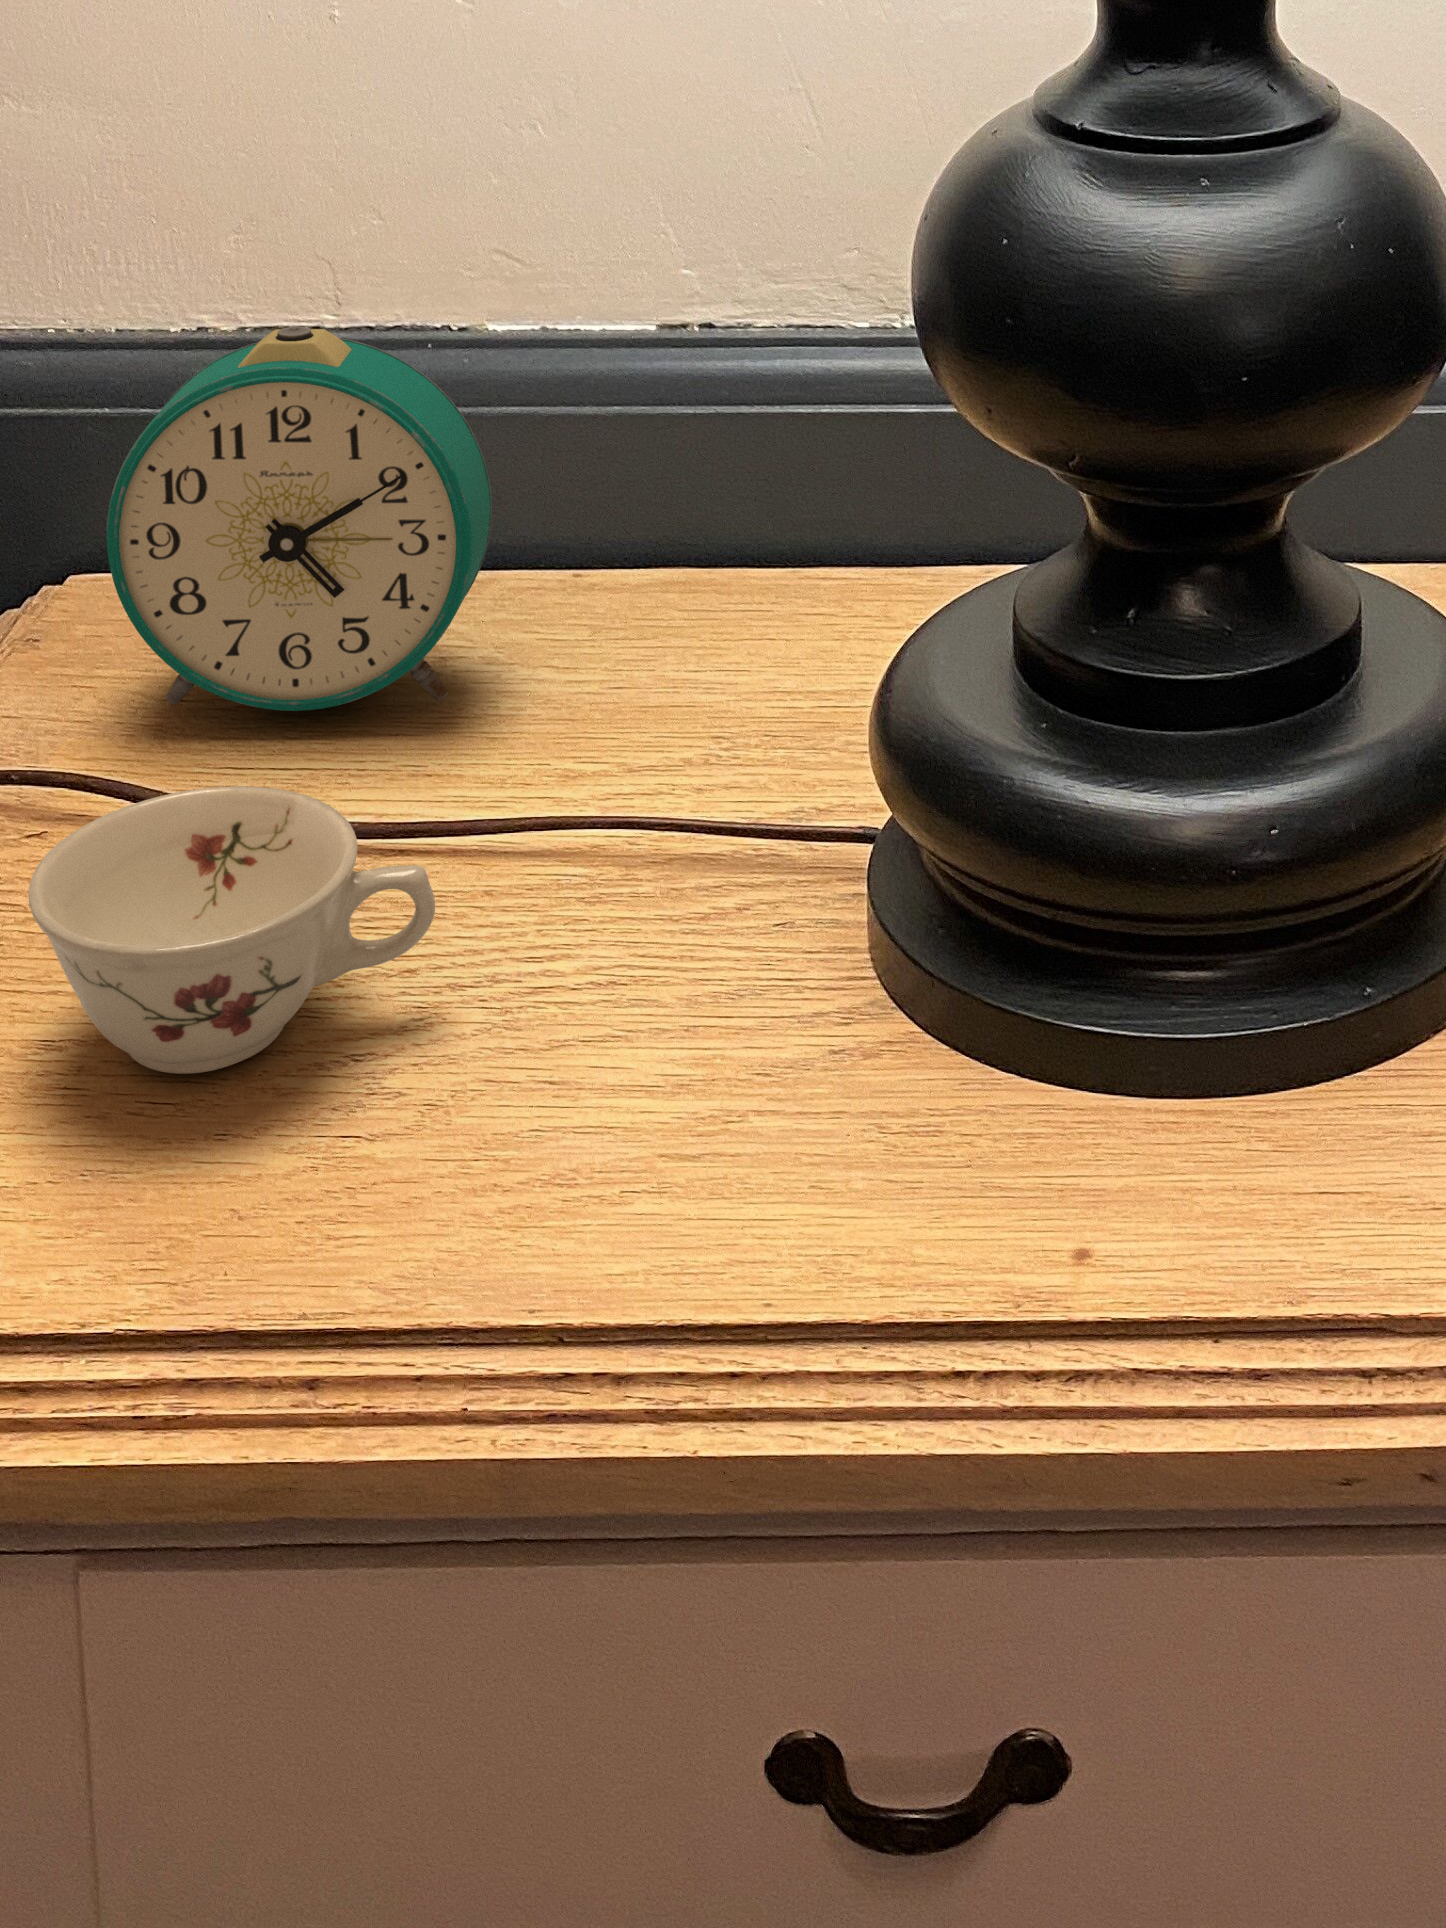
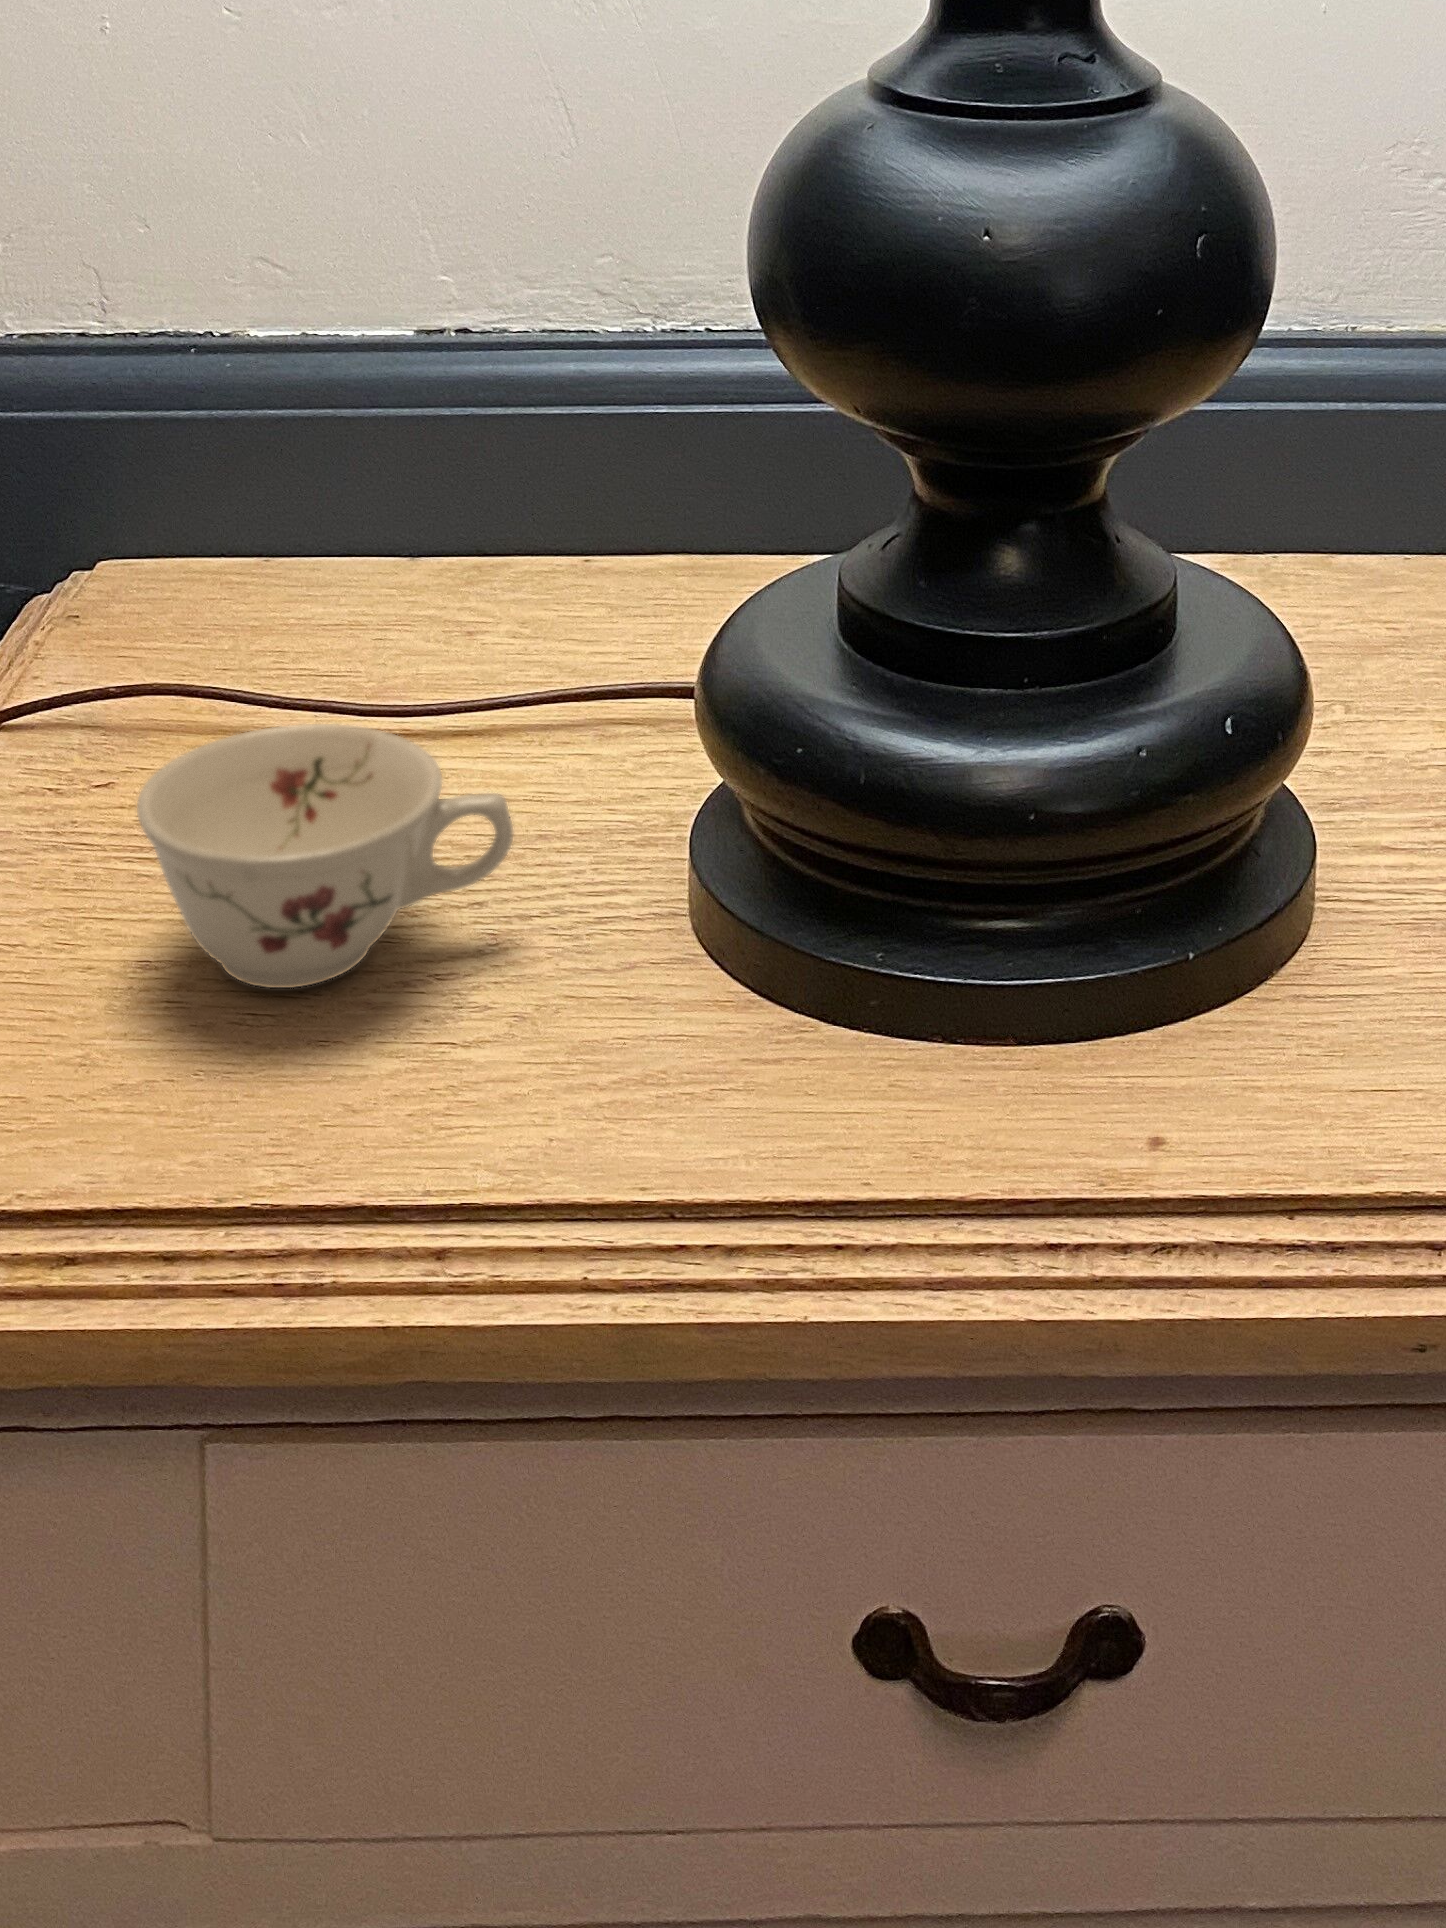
alarm clock: present [107,327,492,711] -> none [164,308,523,677]

